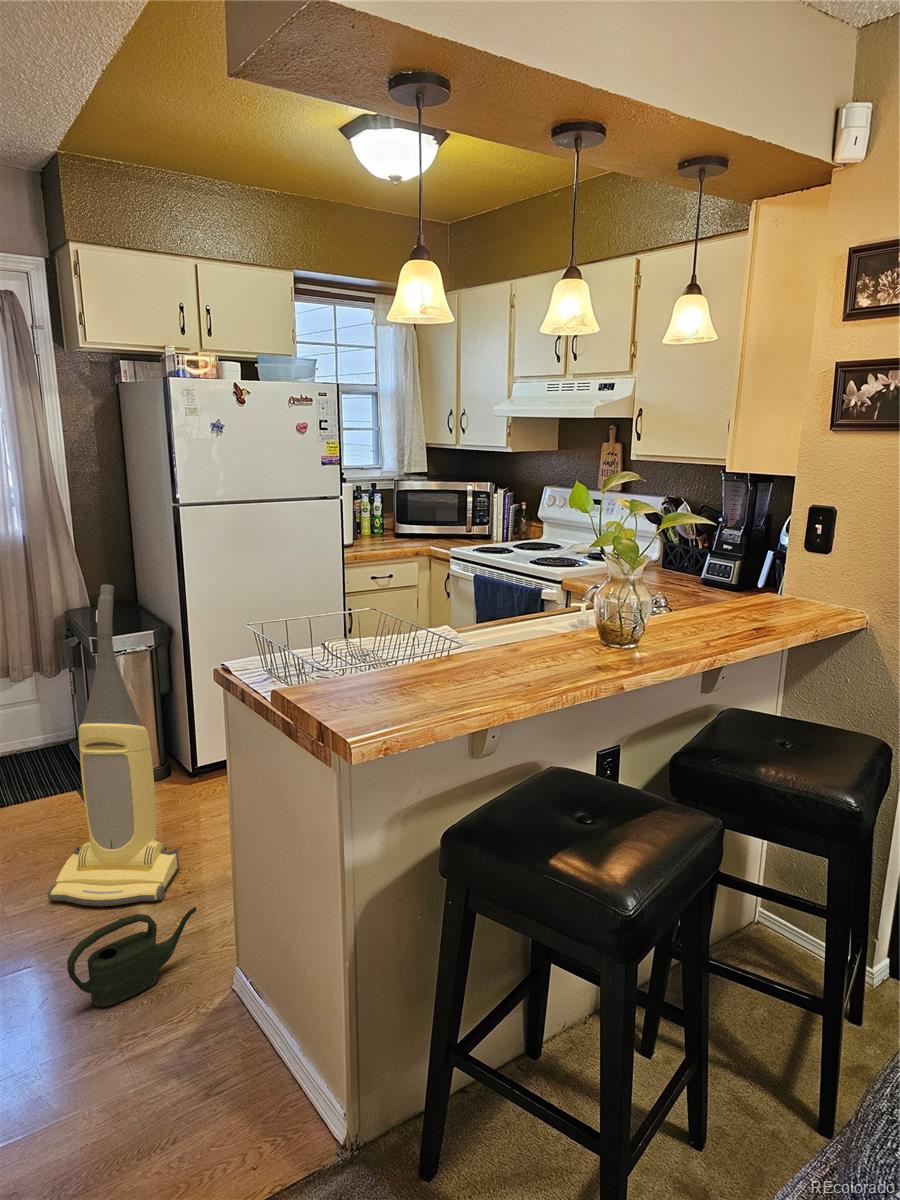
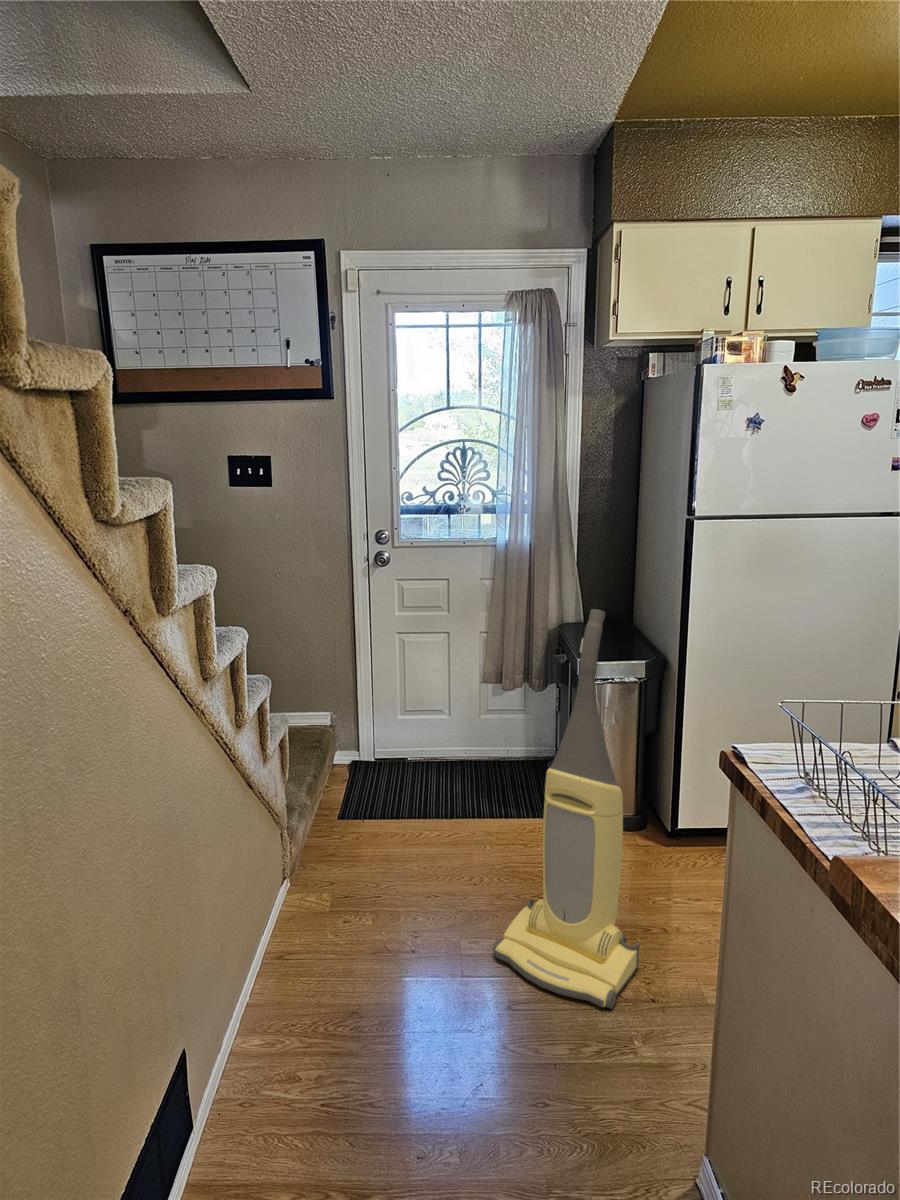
watering can: present [67,907,197,1007] -> none [486,1046,650,1153]

